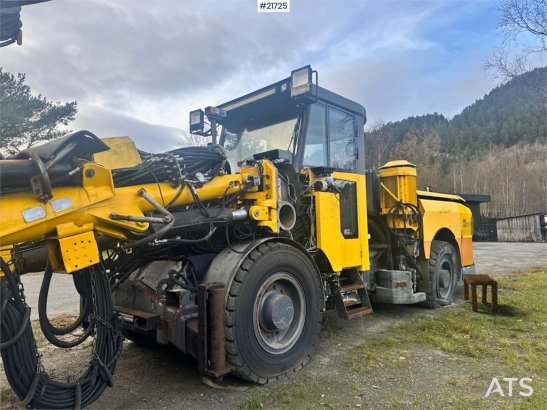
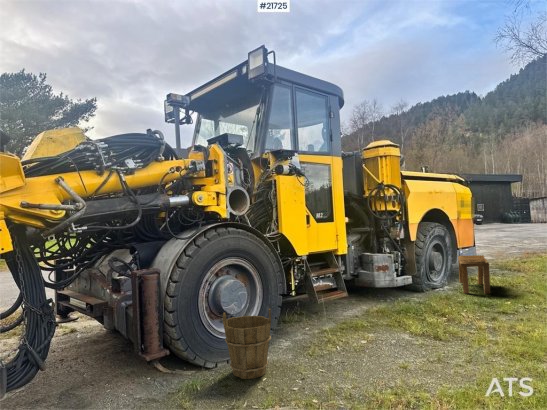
bucket: none [279,325,327,395] -> present [223,309,271,379]

